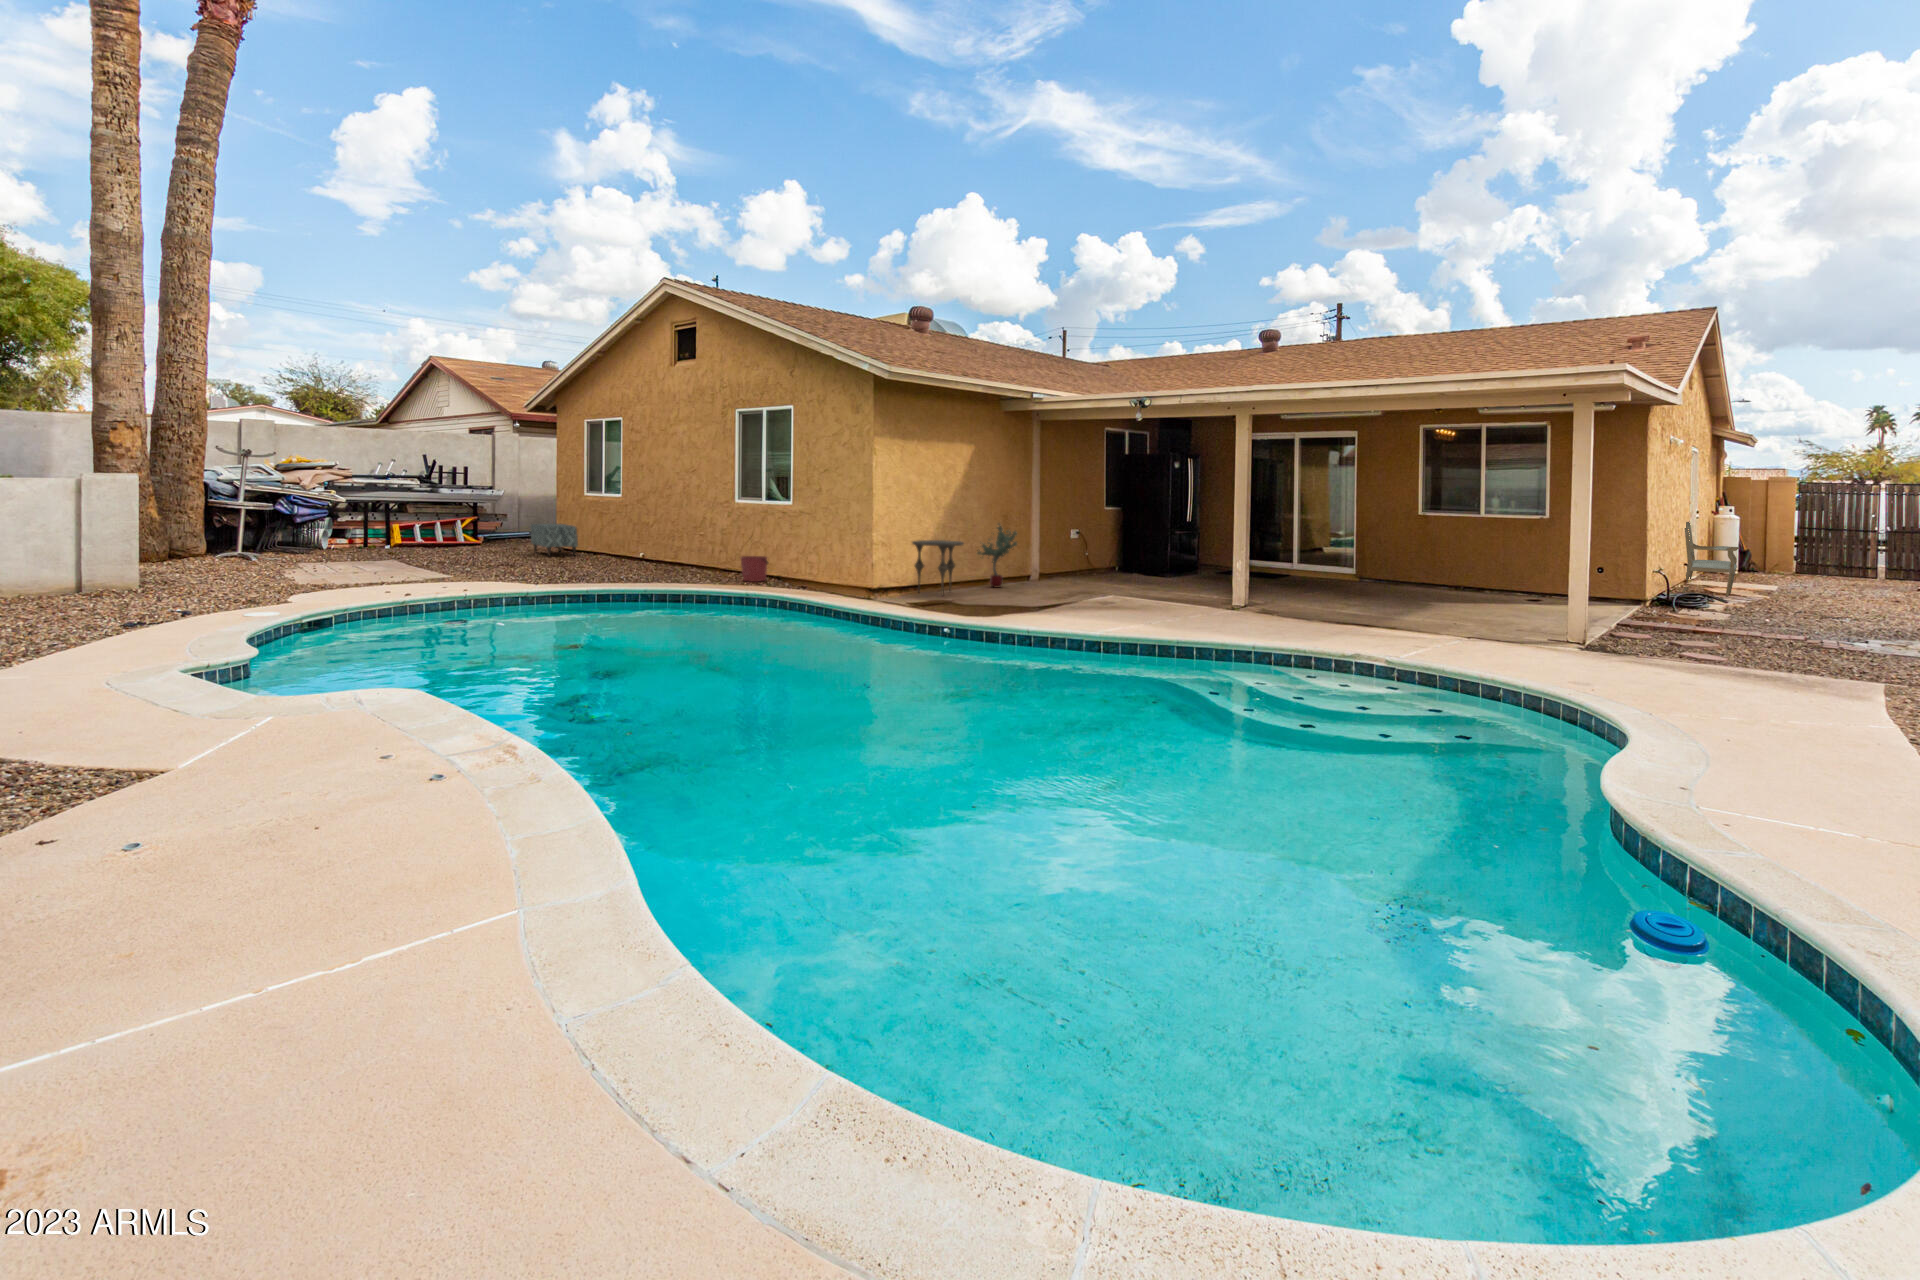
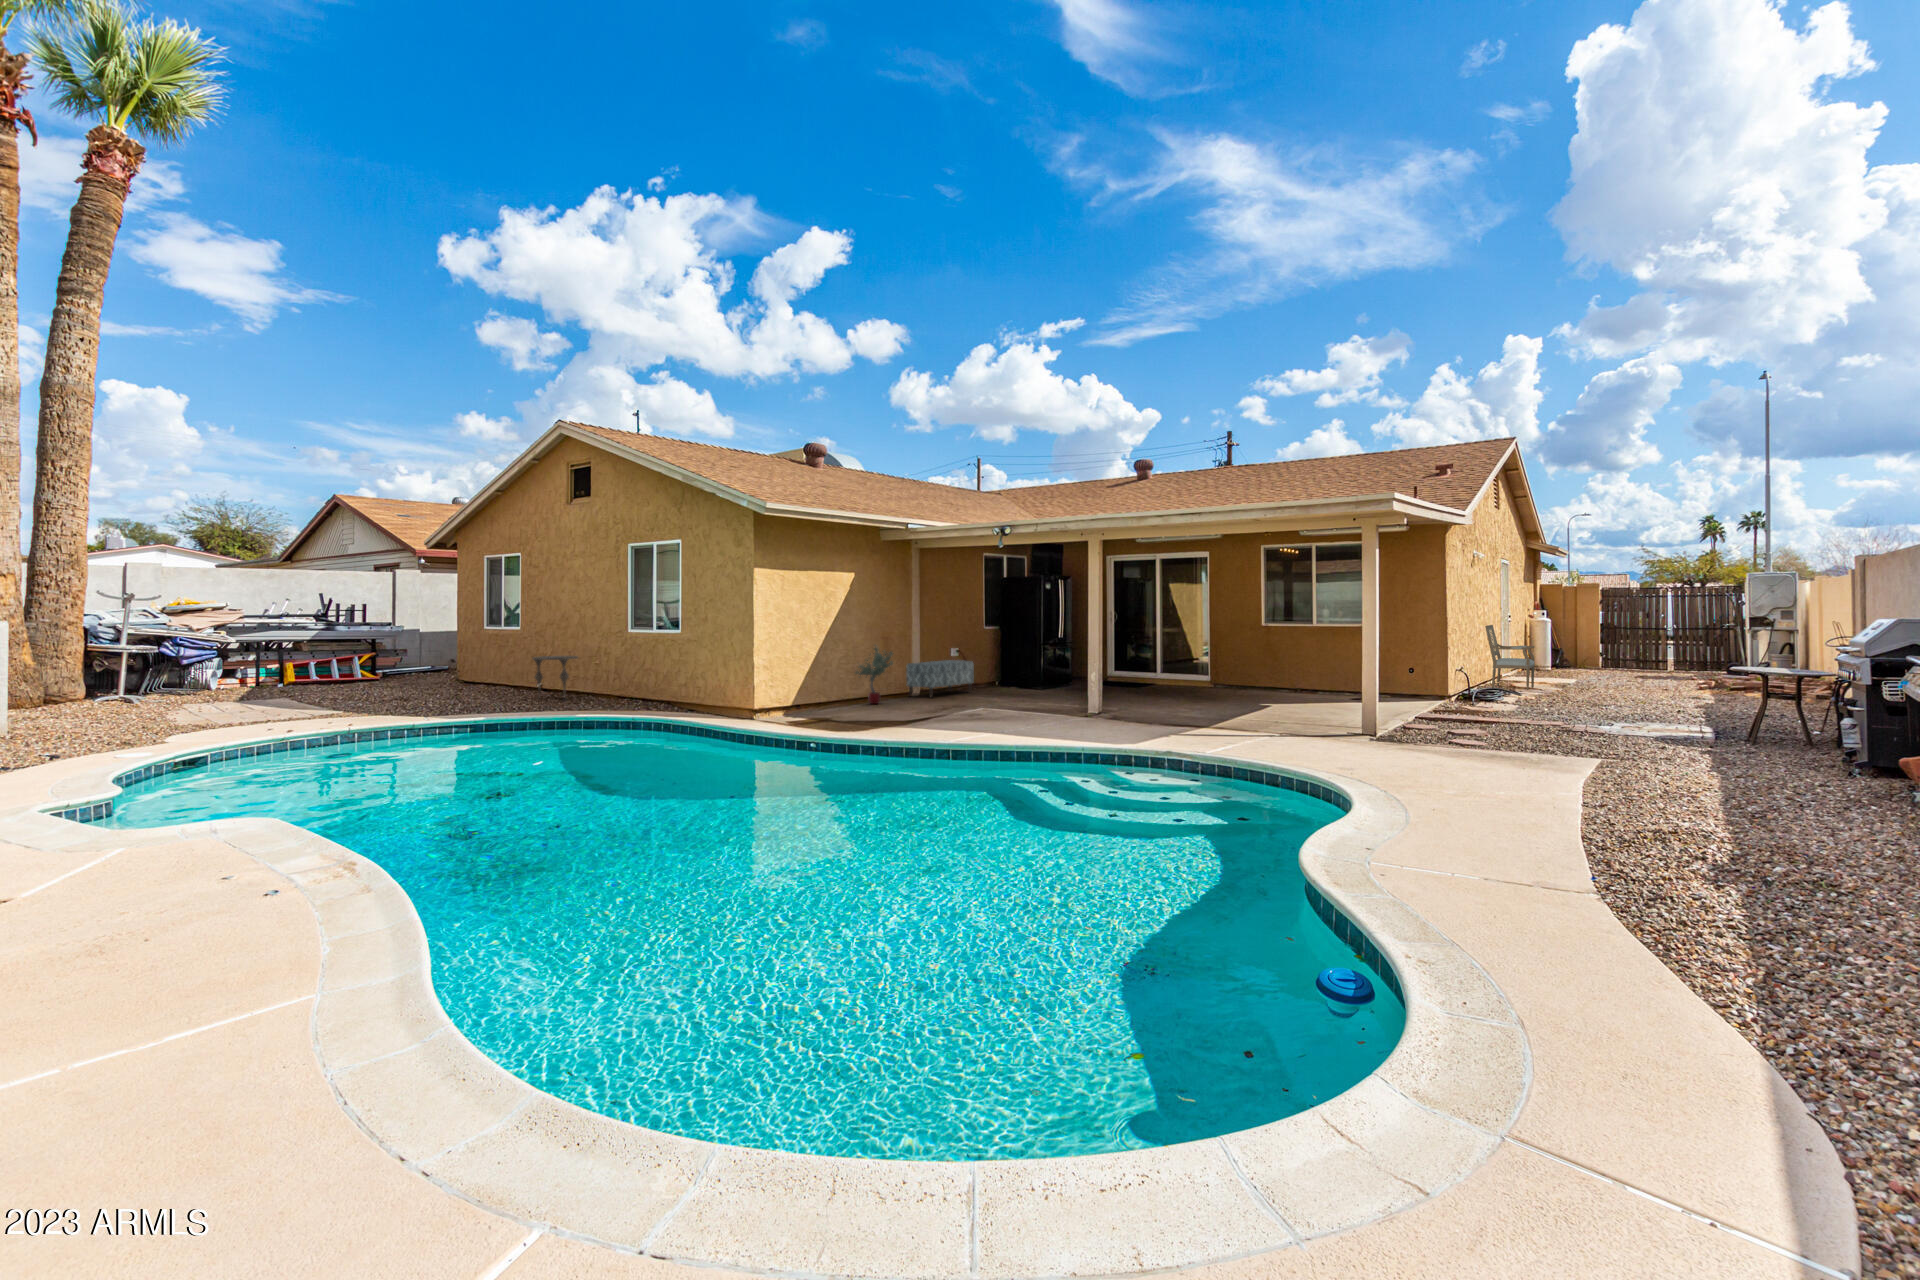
bench: present [531,524,578,557] -> present [906,660,974,698]
side table: present [912,540,964,595] -> present [533,656,578,697]
bucket: present [740,556,768,582] -> none [628,682,657,707]

